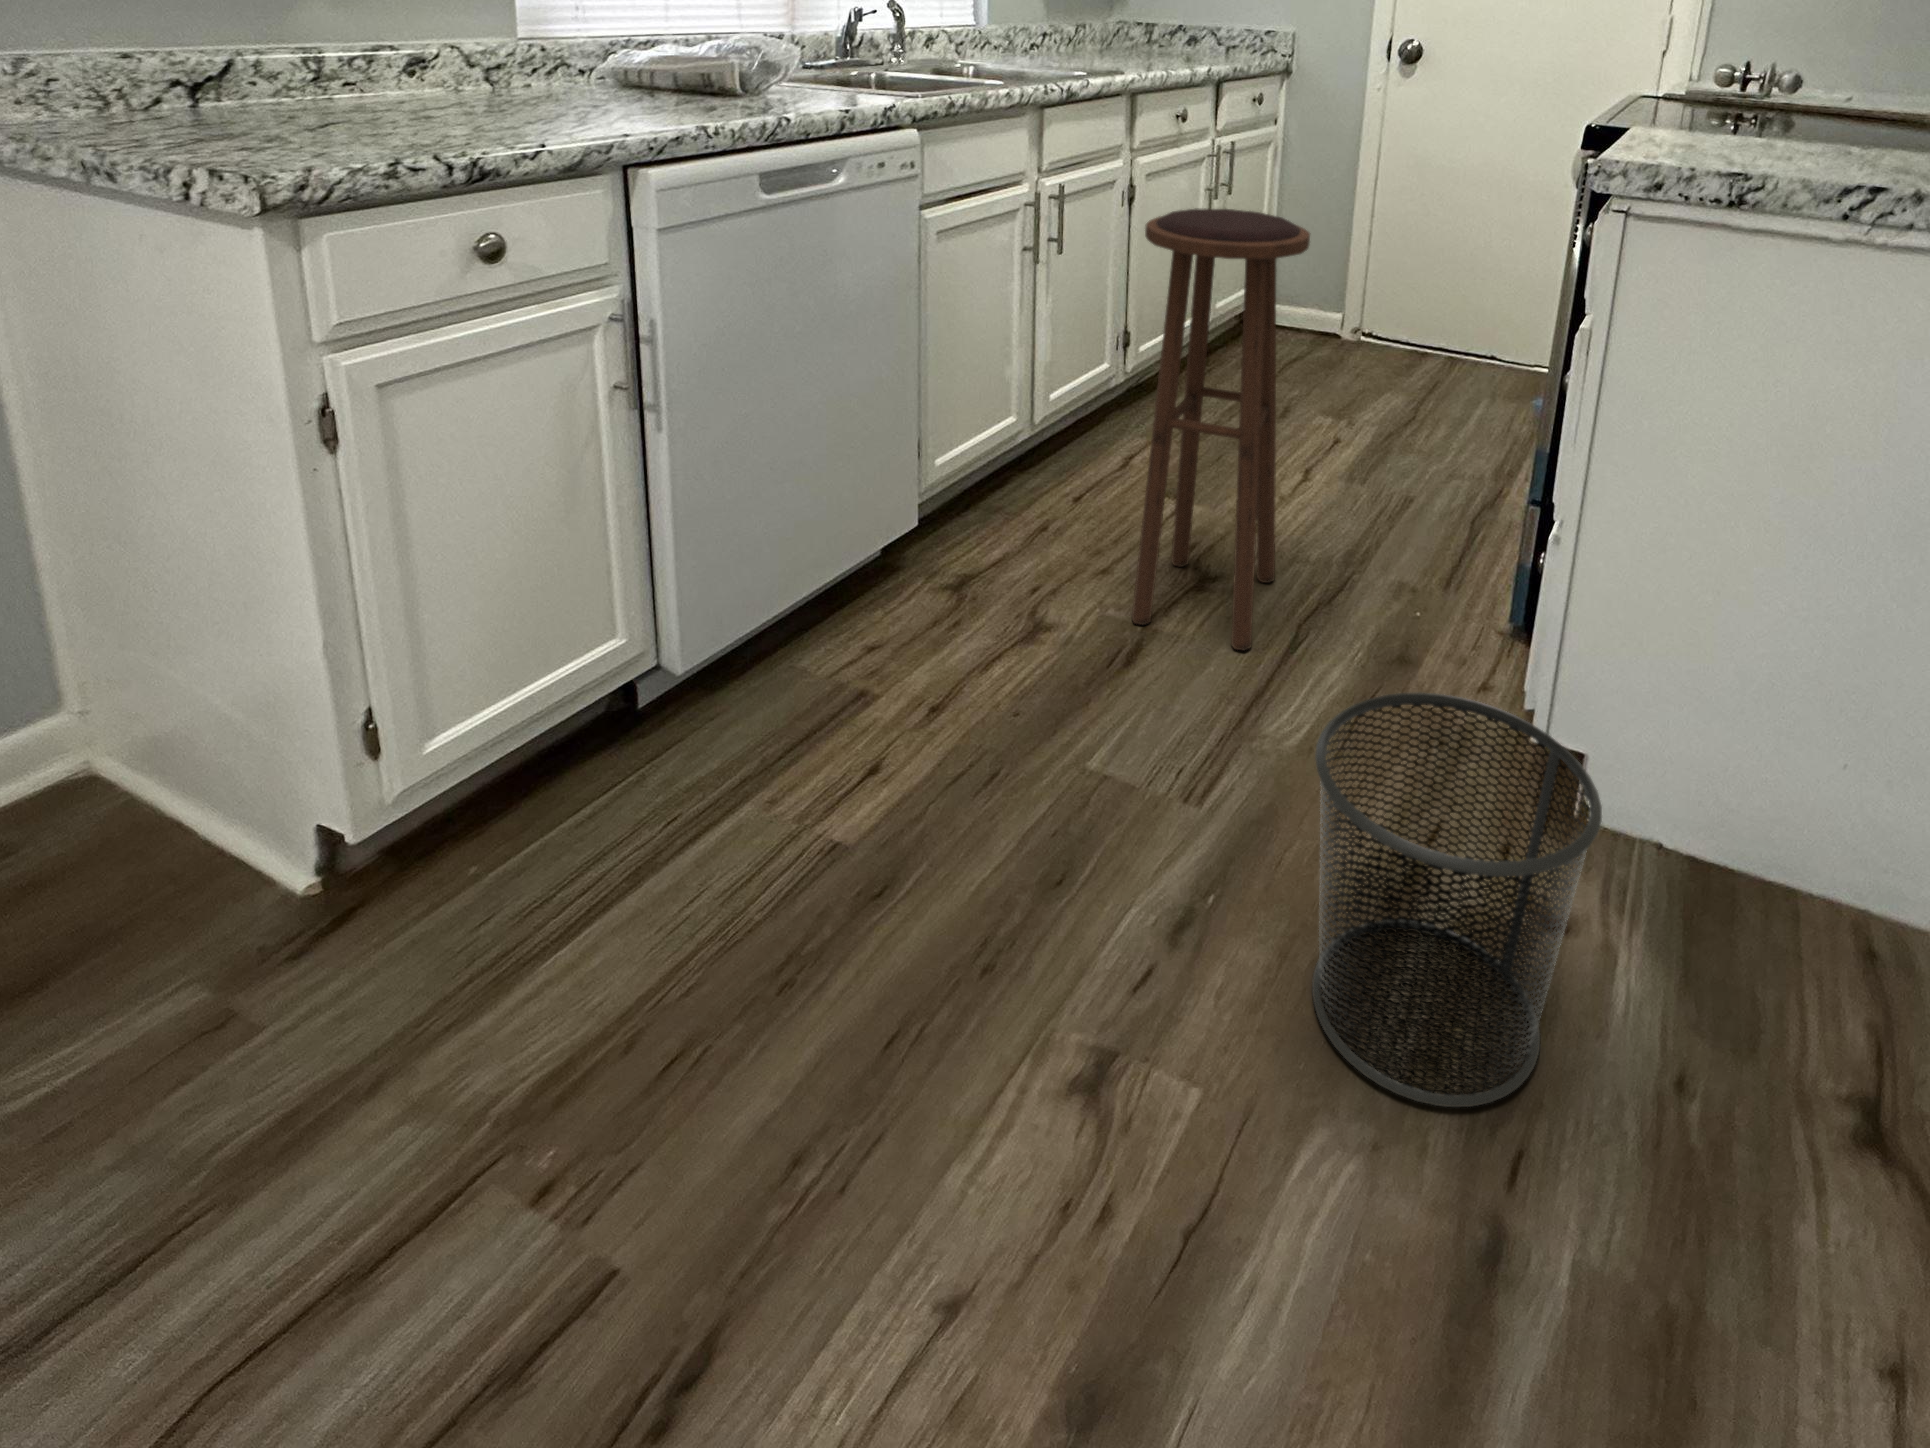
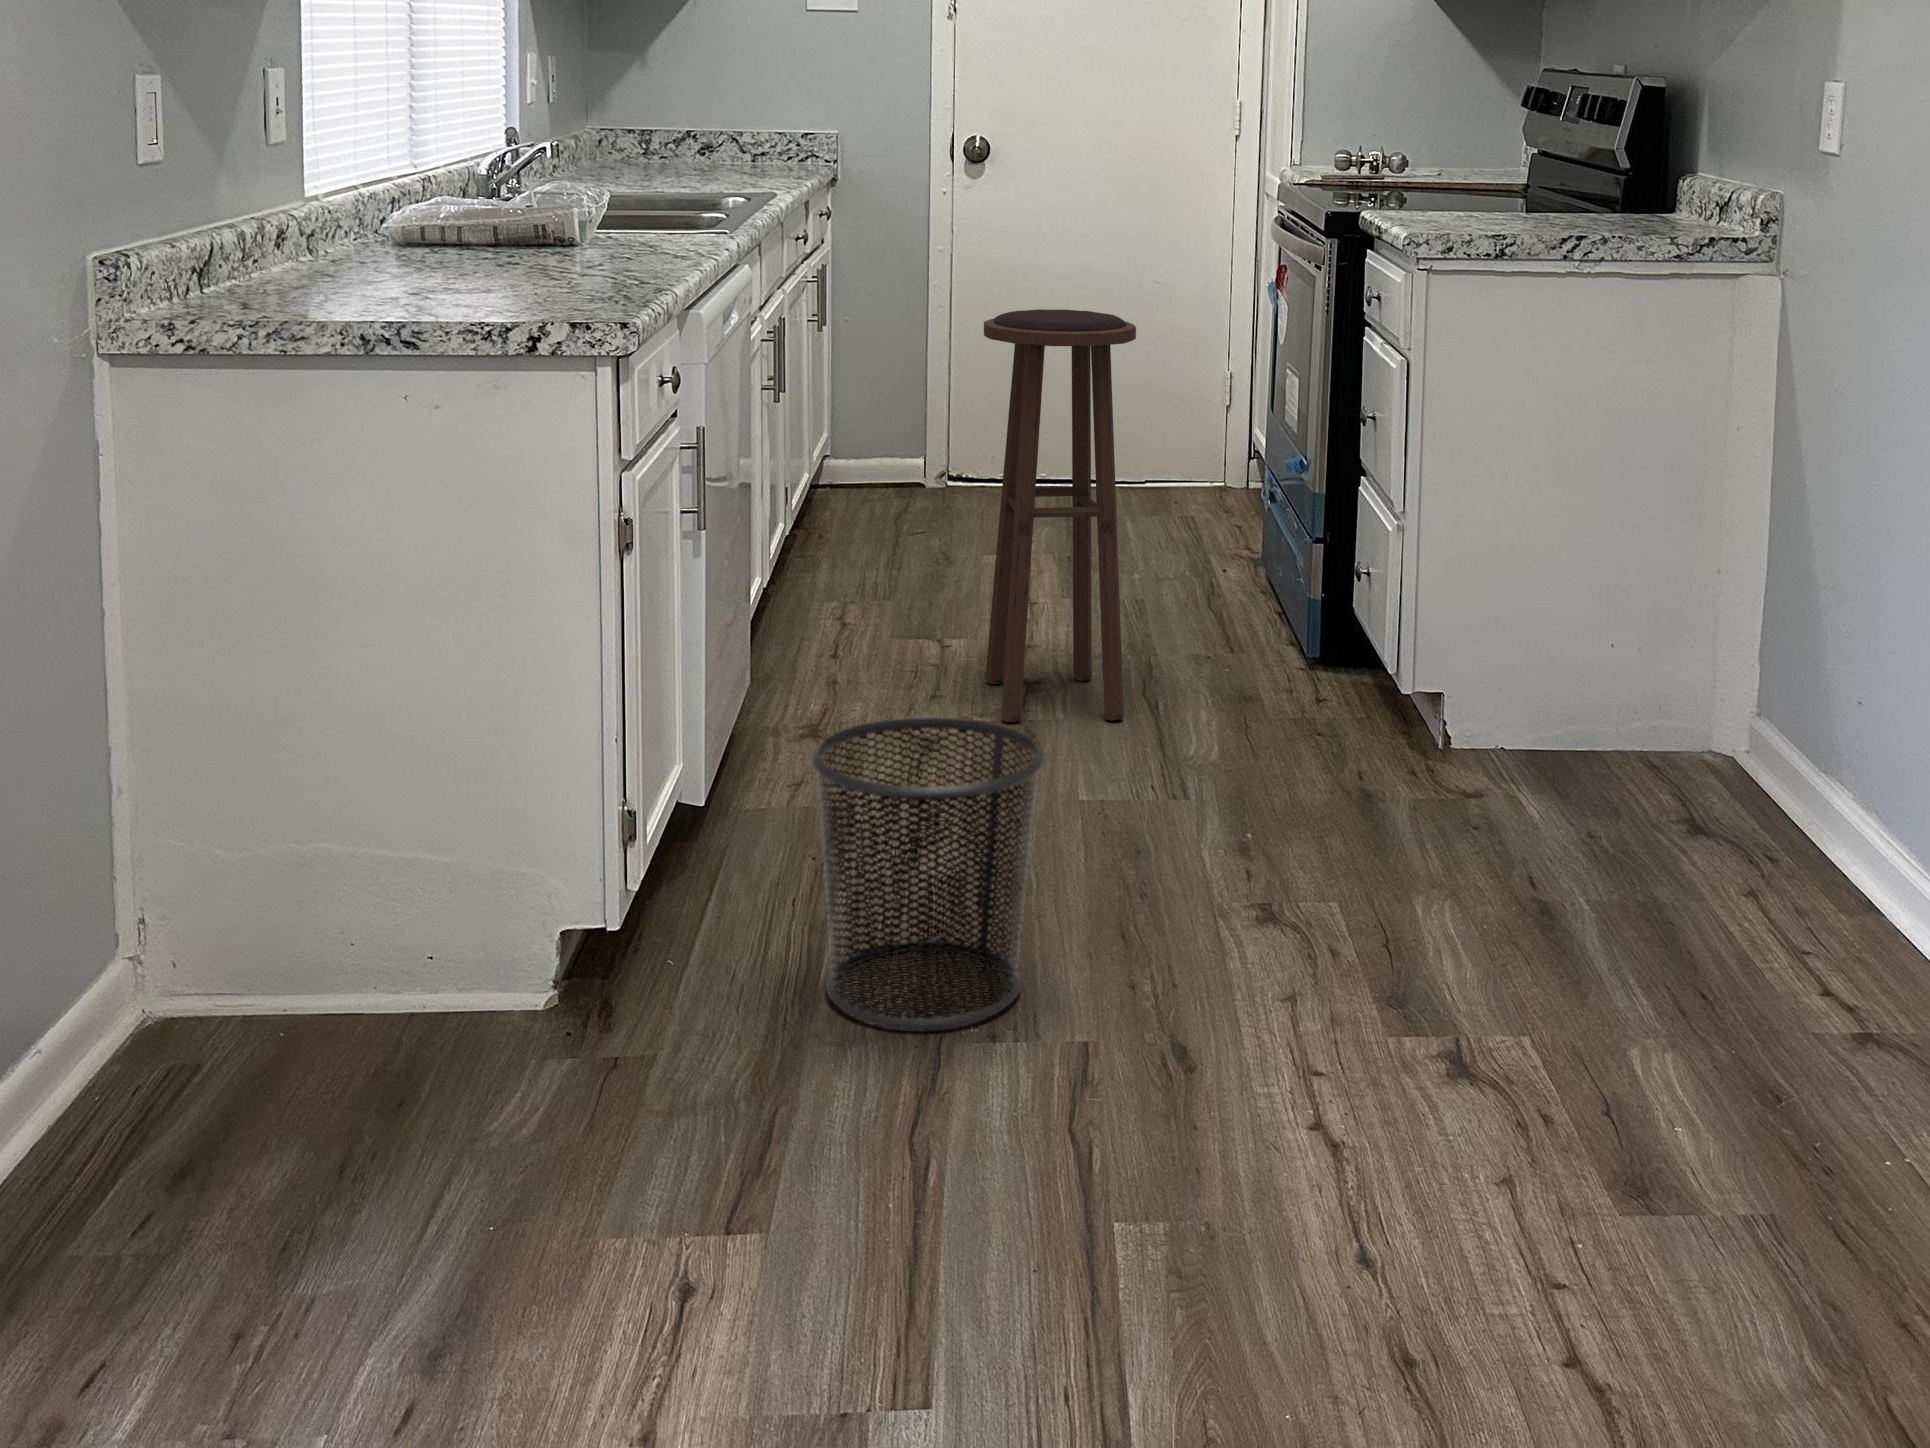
waste bin: present [1312,693,1602,1107] -> present [812,717,1044,1029]

